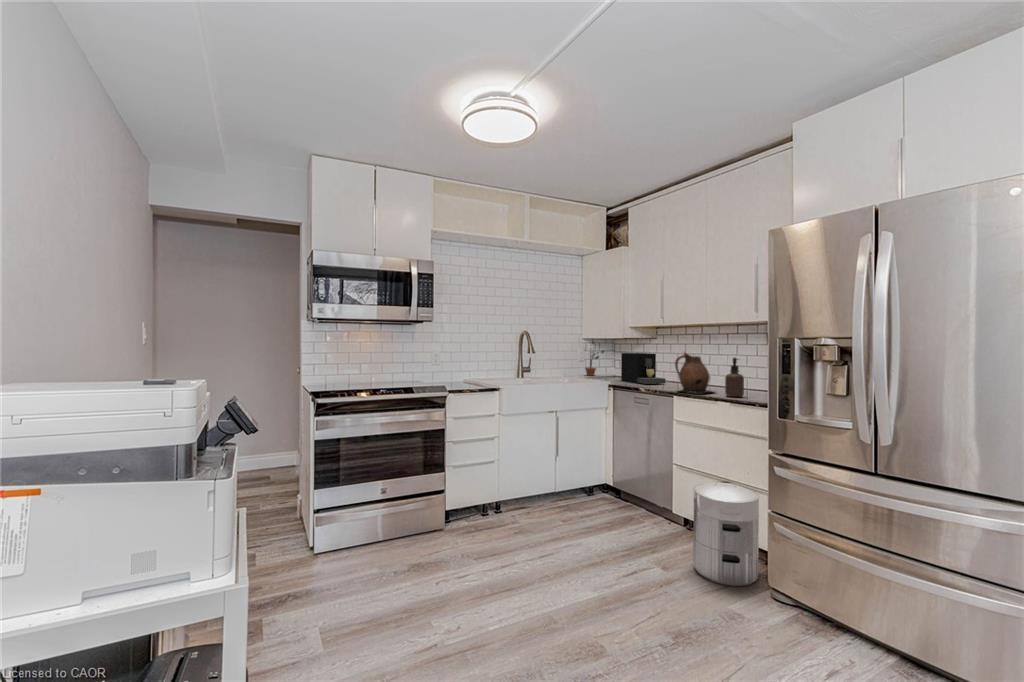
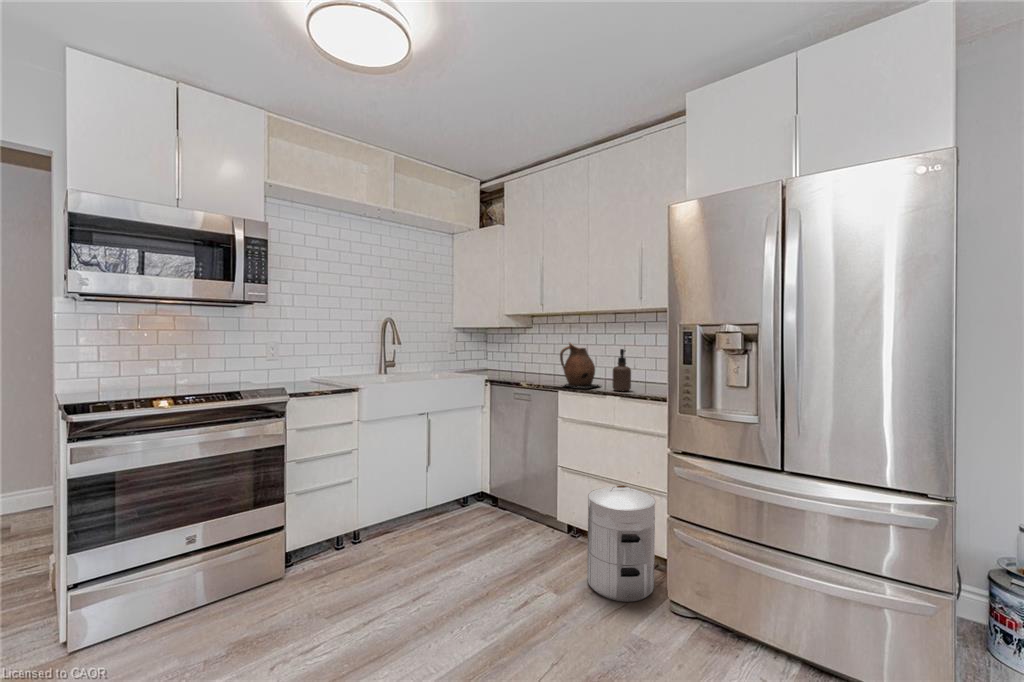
potted plant: present [585,342,604,376] -> none [454,328,478,370]
coffee maker: present [621,353,666,384] -> none [498,344,546,378]

